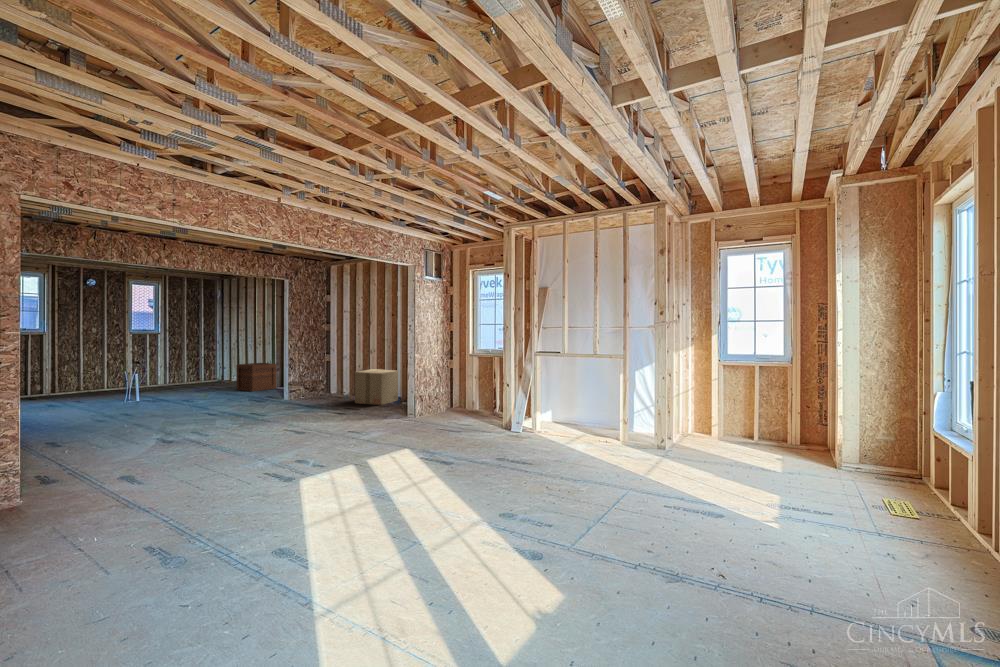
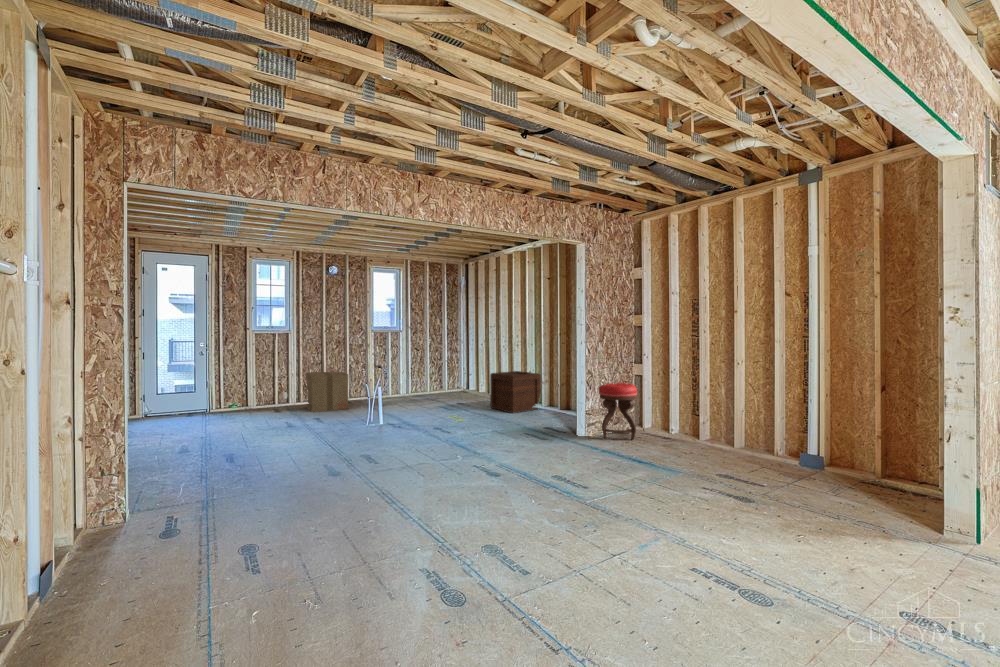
stool: none [301,366,326,399] -> present [599,383,637,440]
cardboard box: present [355,369,398,405] -> present [306,372,349,412]

